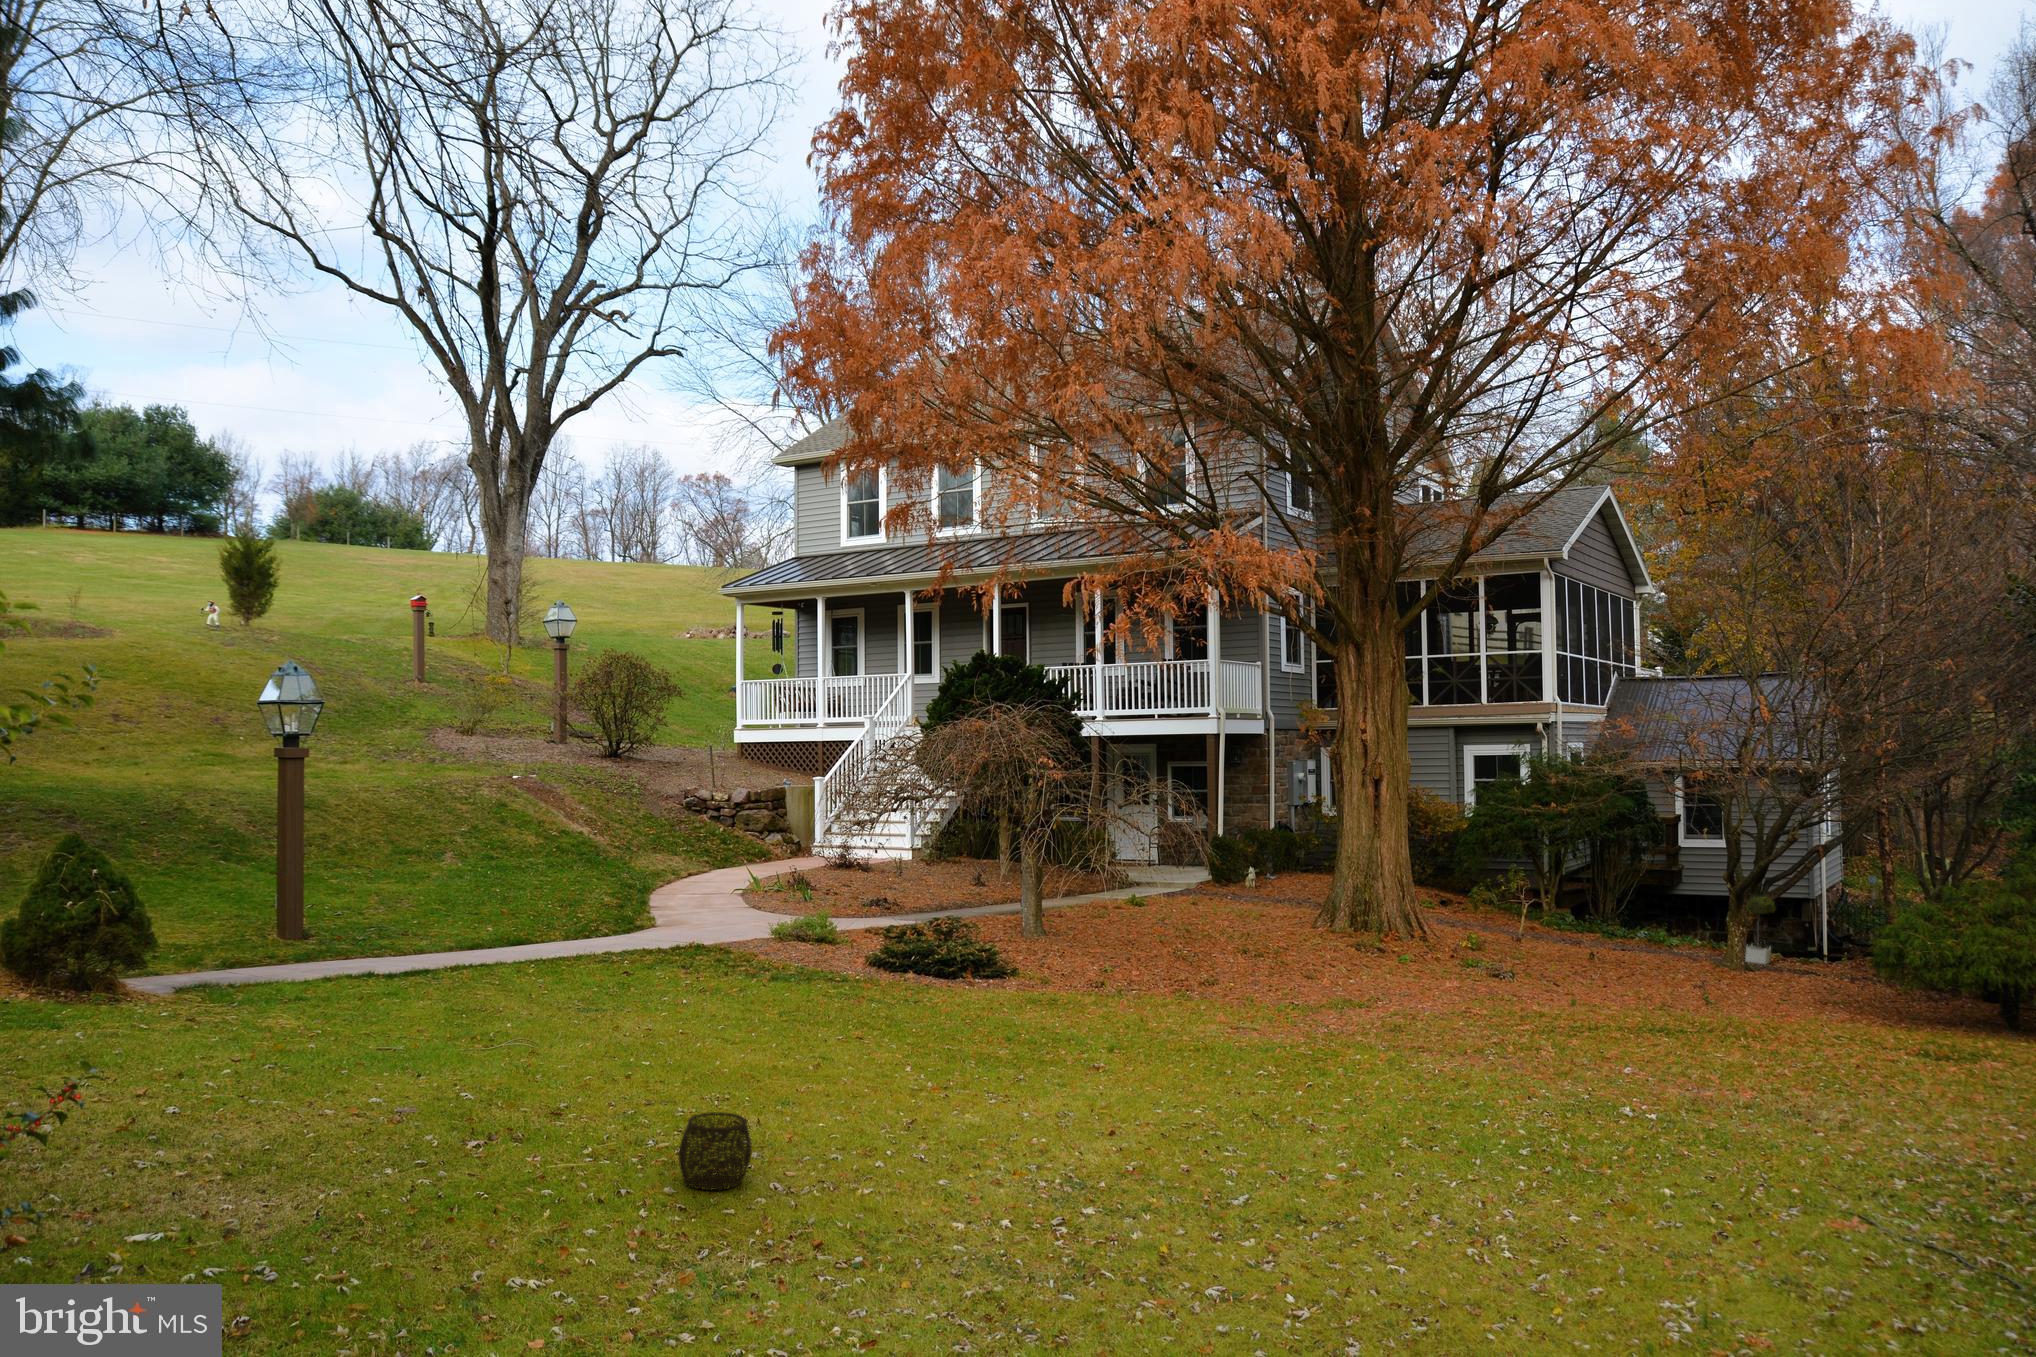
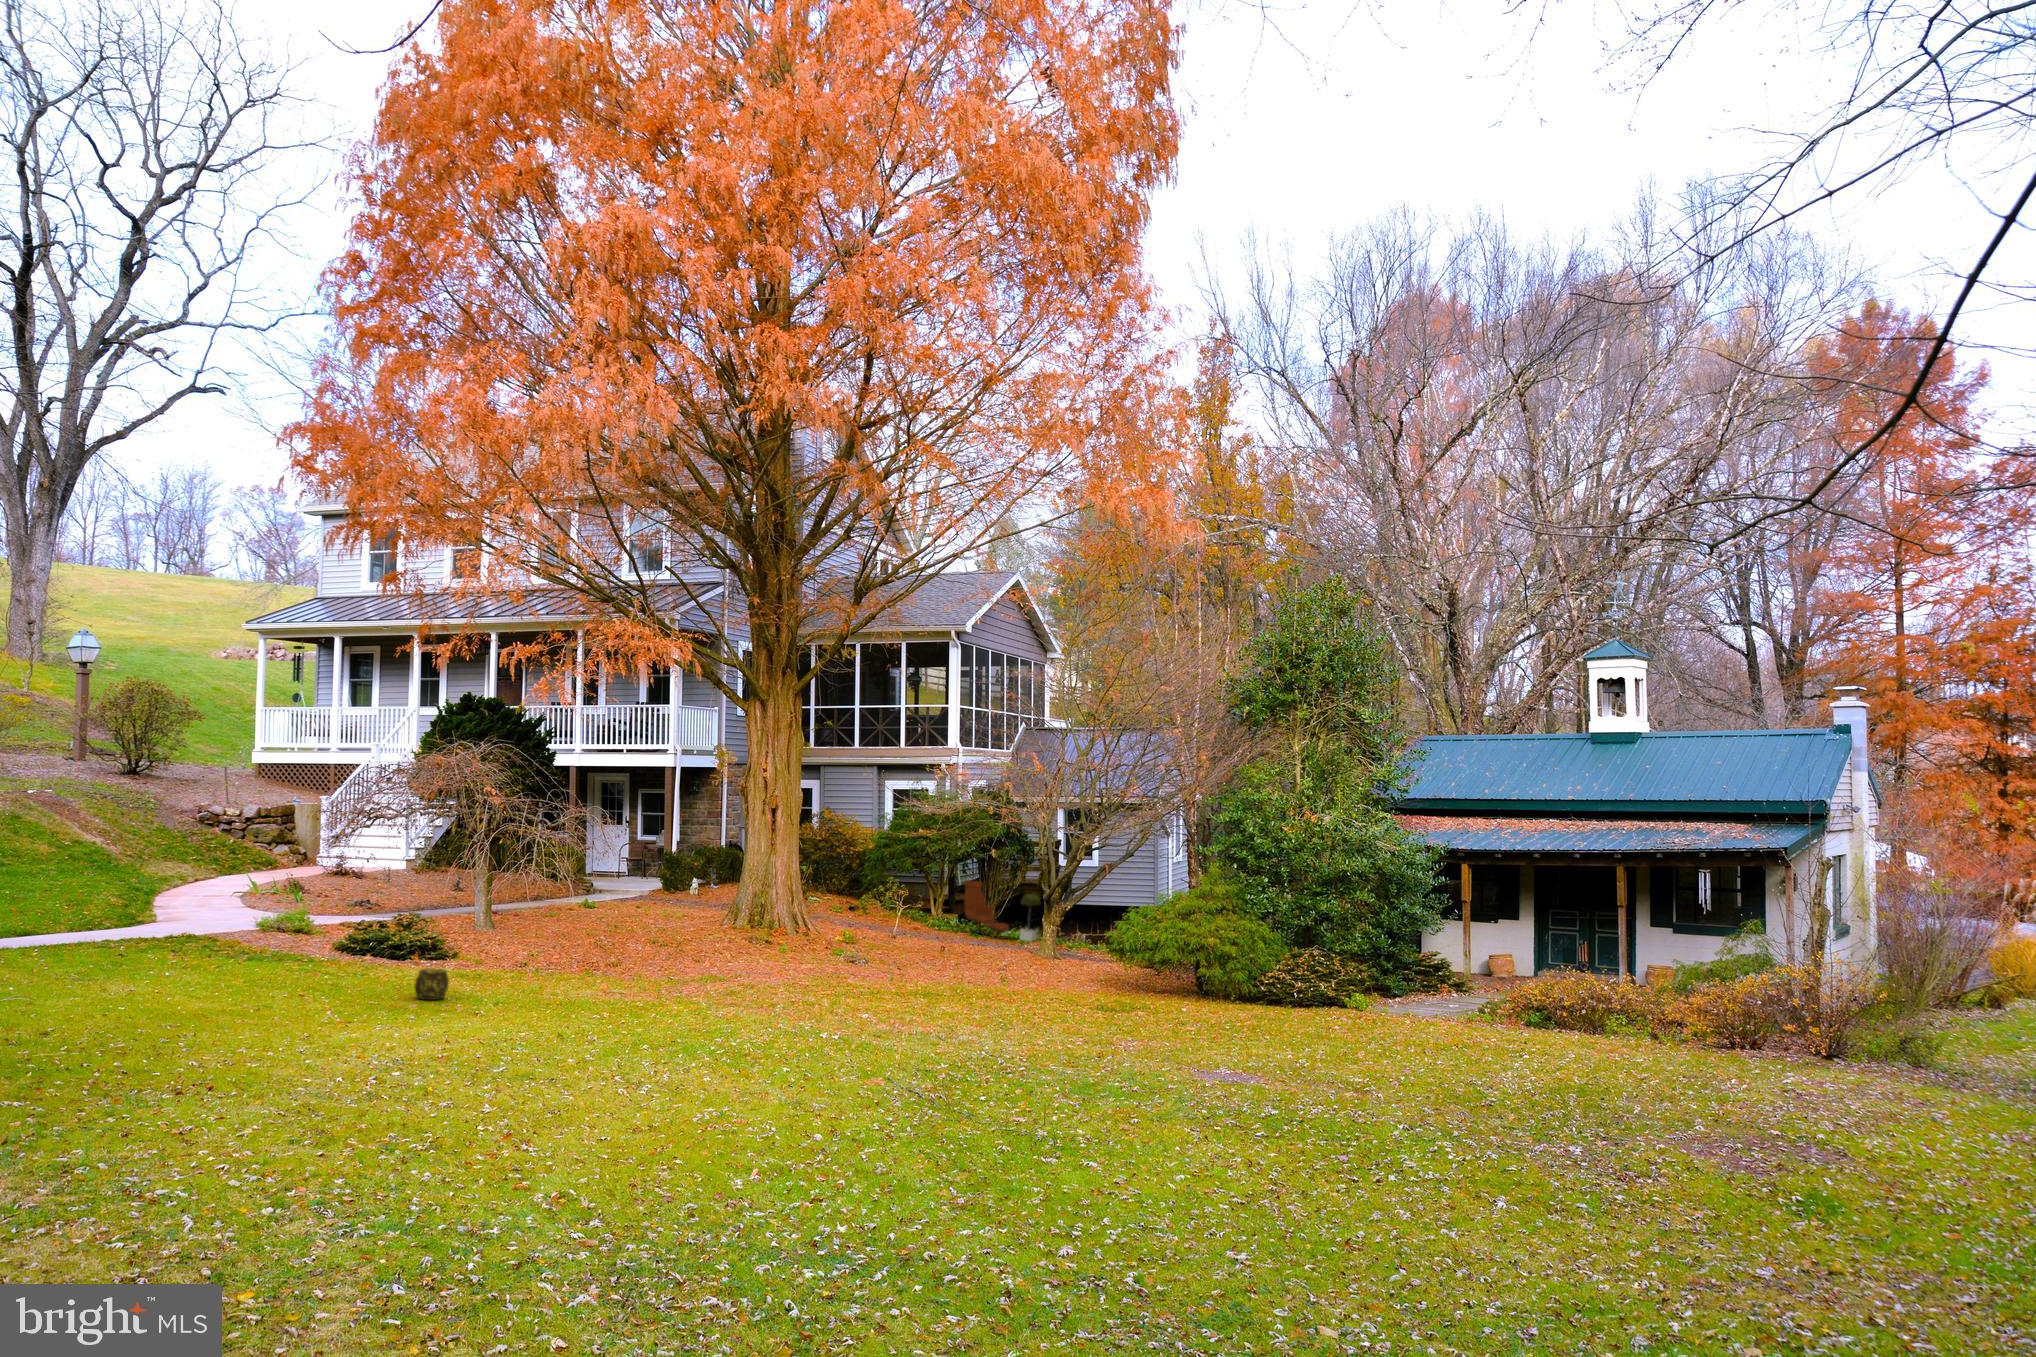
lounge chair: none [1649,878,1730,962] -> present [964,881,1009,937]
woven basket: present [678,1112,752,1190] -> present [415,969,449,1000]

